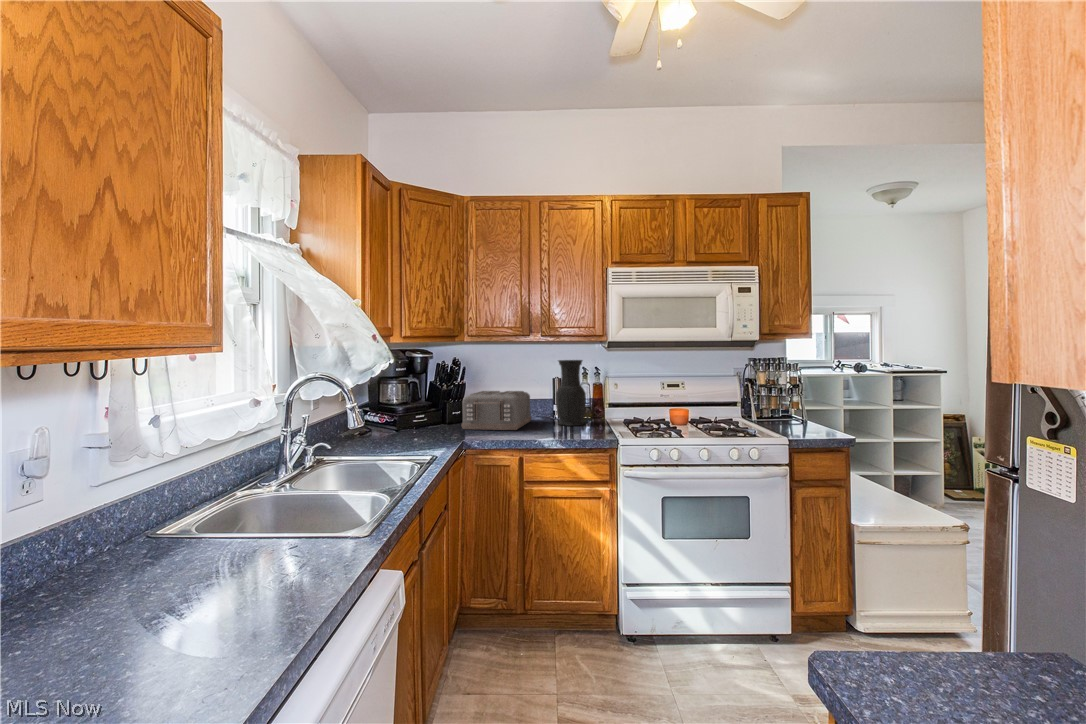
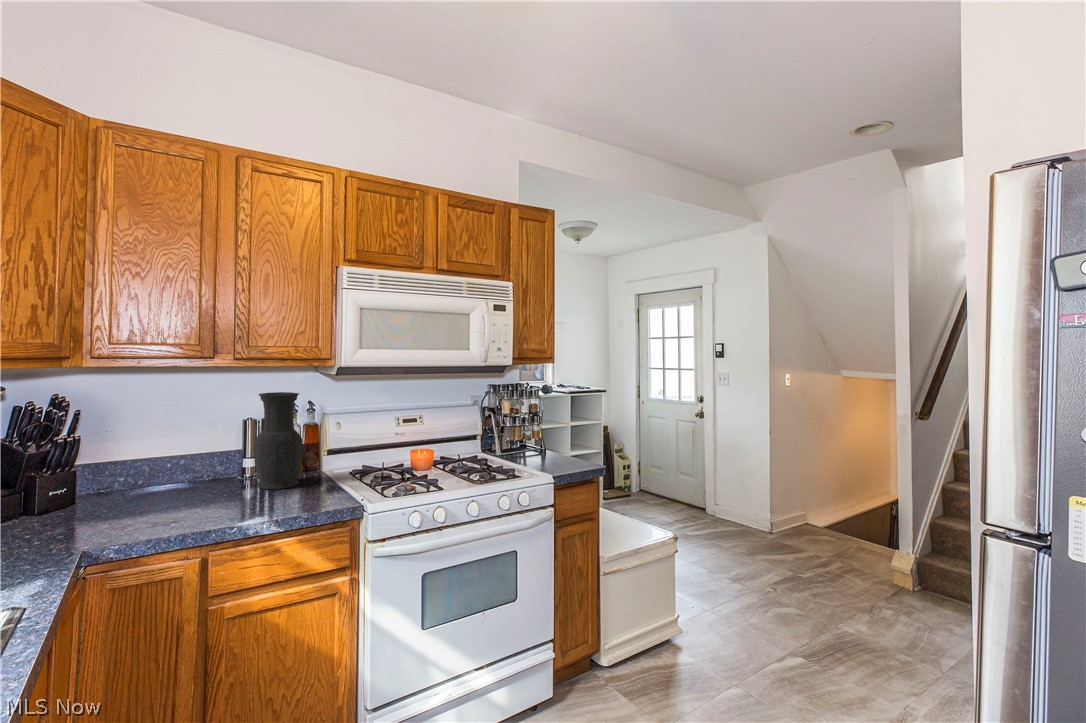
toaster: present [462,391,531,430] -> none [77,441,209,518]

